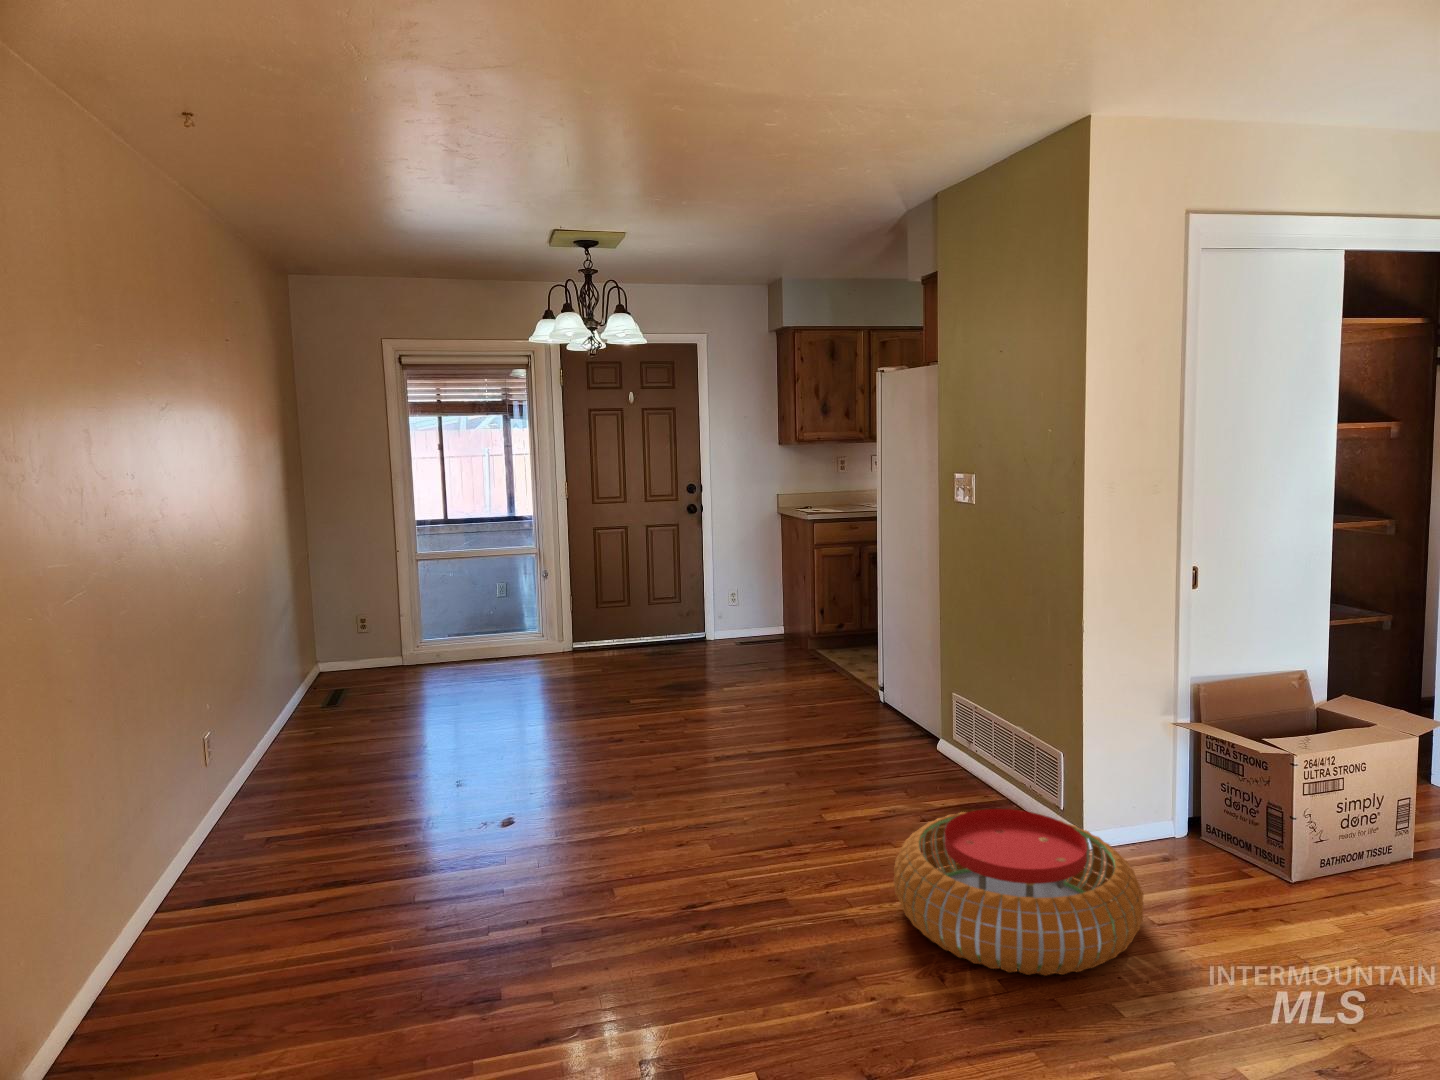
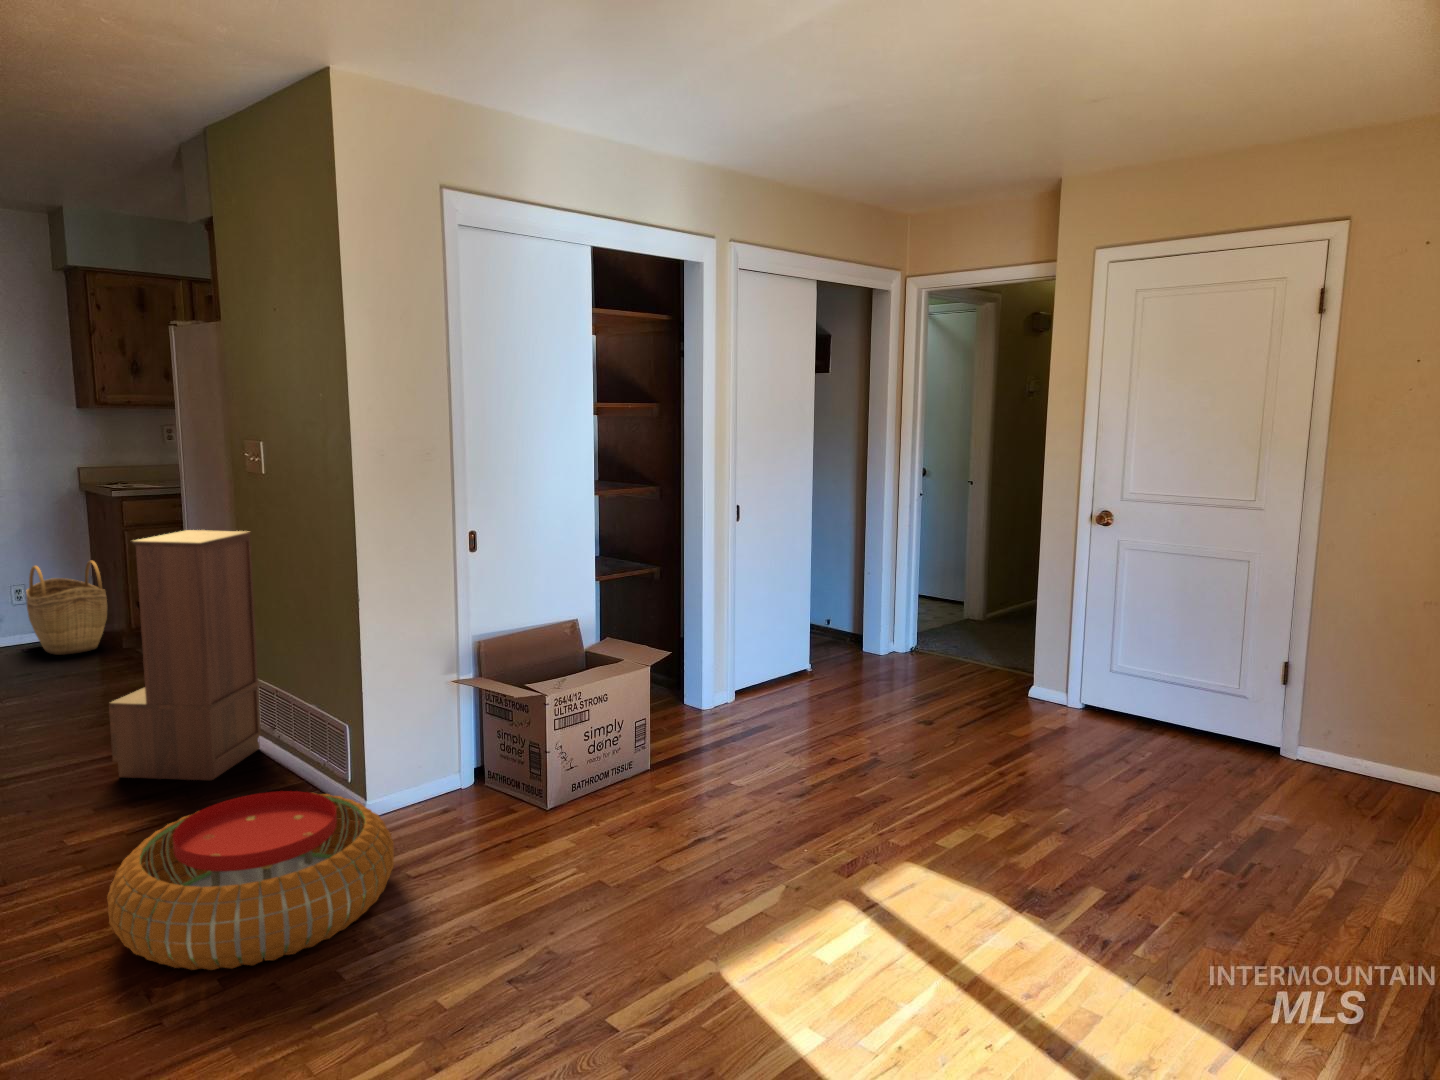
bookshelf: none [842,555,956,782] -> present [109,530,261,780]
woven basket: none [742,572,798,650] -> present [26,561,107,655]

